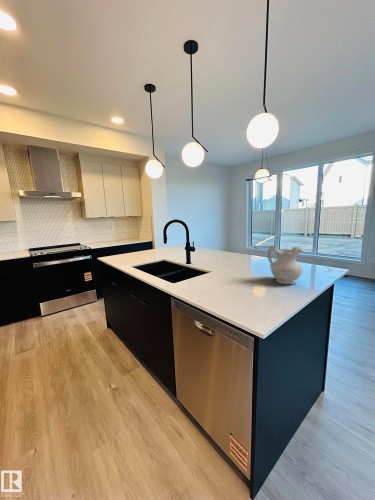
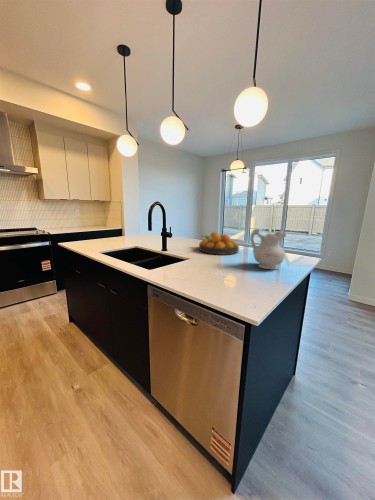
fruit bowl: none [221,246,260,268] -> present [199,232,239,255]

